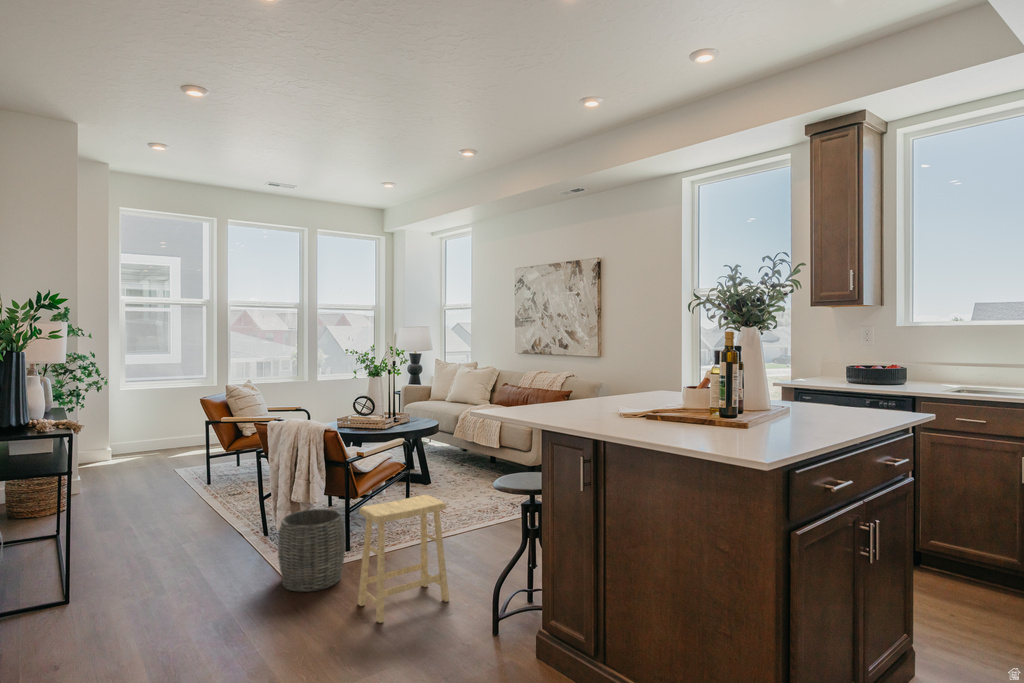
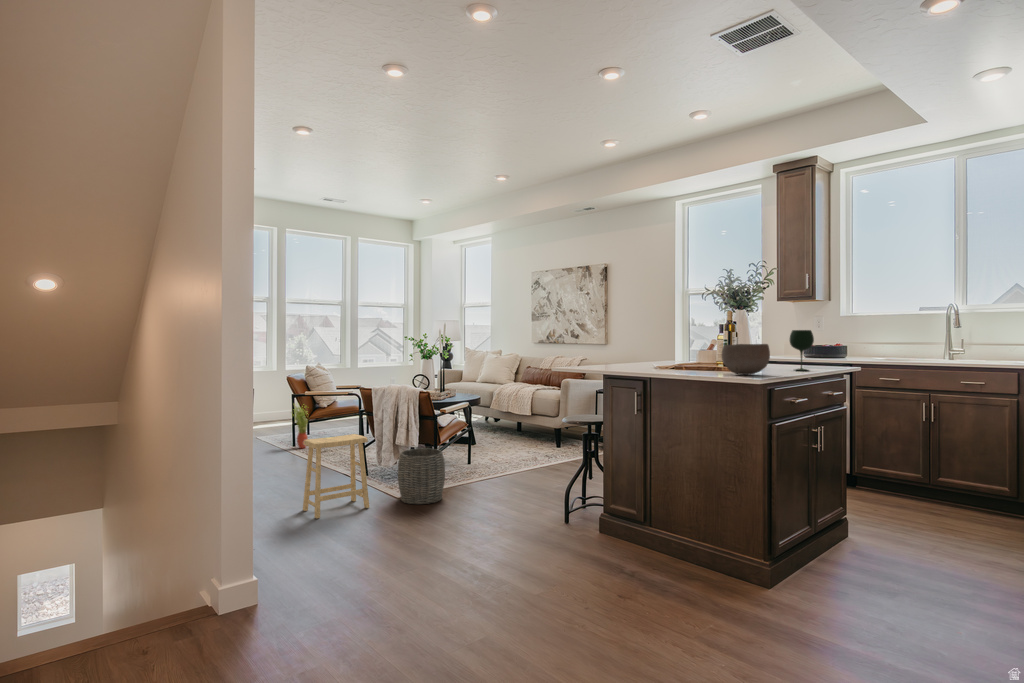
wine glass: none [824,361,864,426] -> present [790,330,814,371]
bowl: none [710,388,790,442] -> present [722,344,770,375]
potted plant: none [202,430,229,486] -> present [292,404,308,448]
footstool: present [358,495,449,623] -> present [303,434,370,519]

